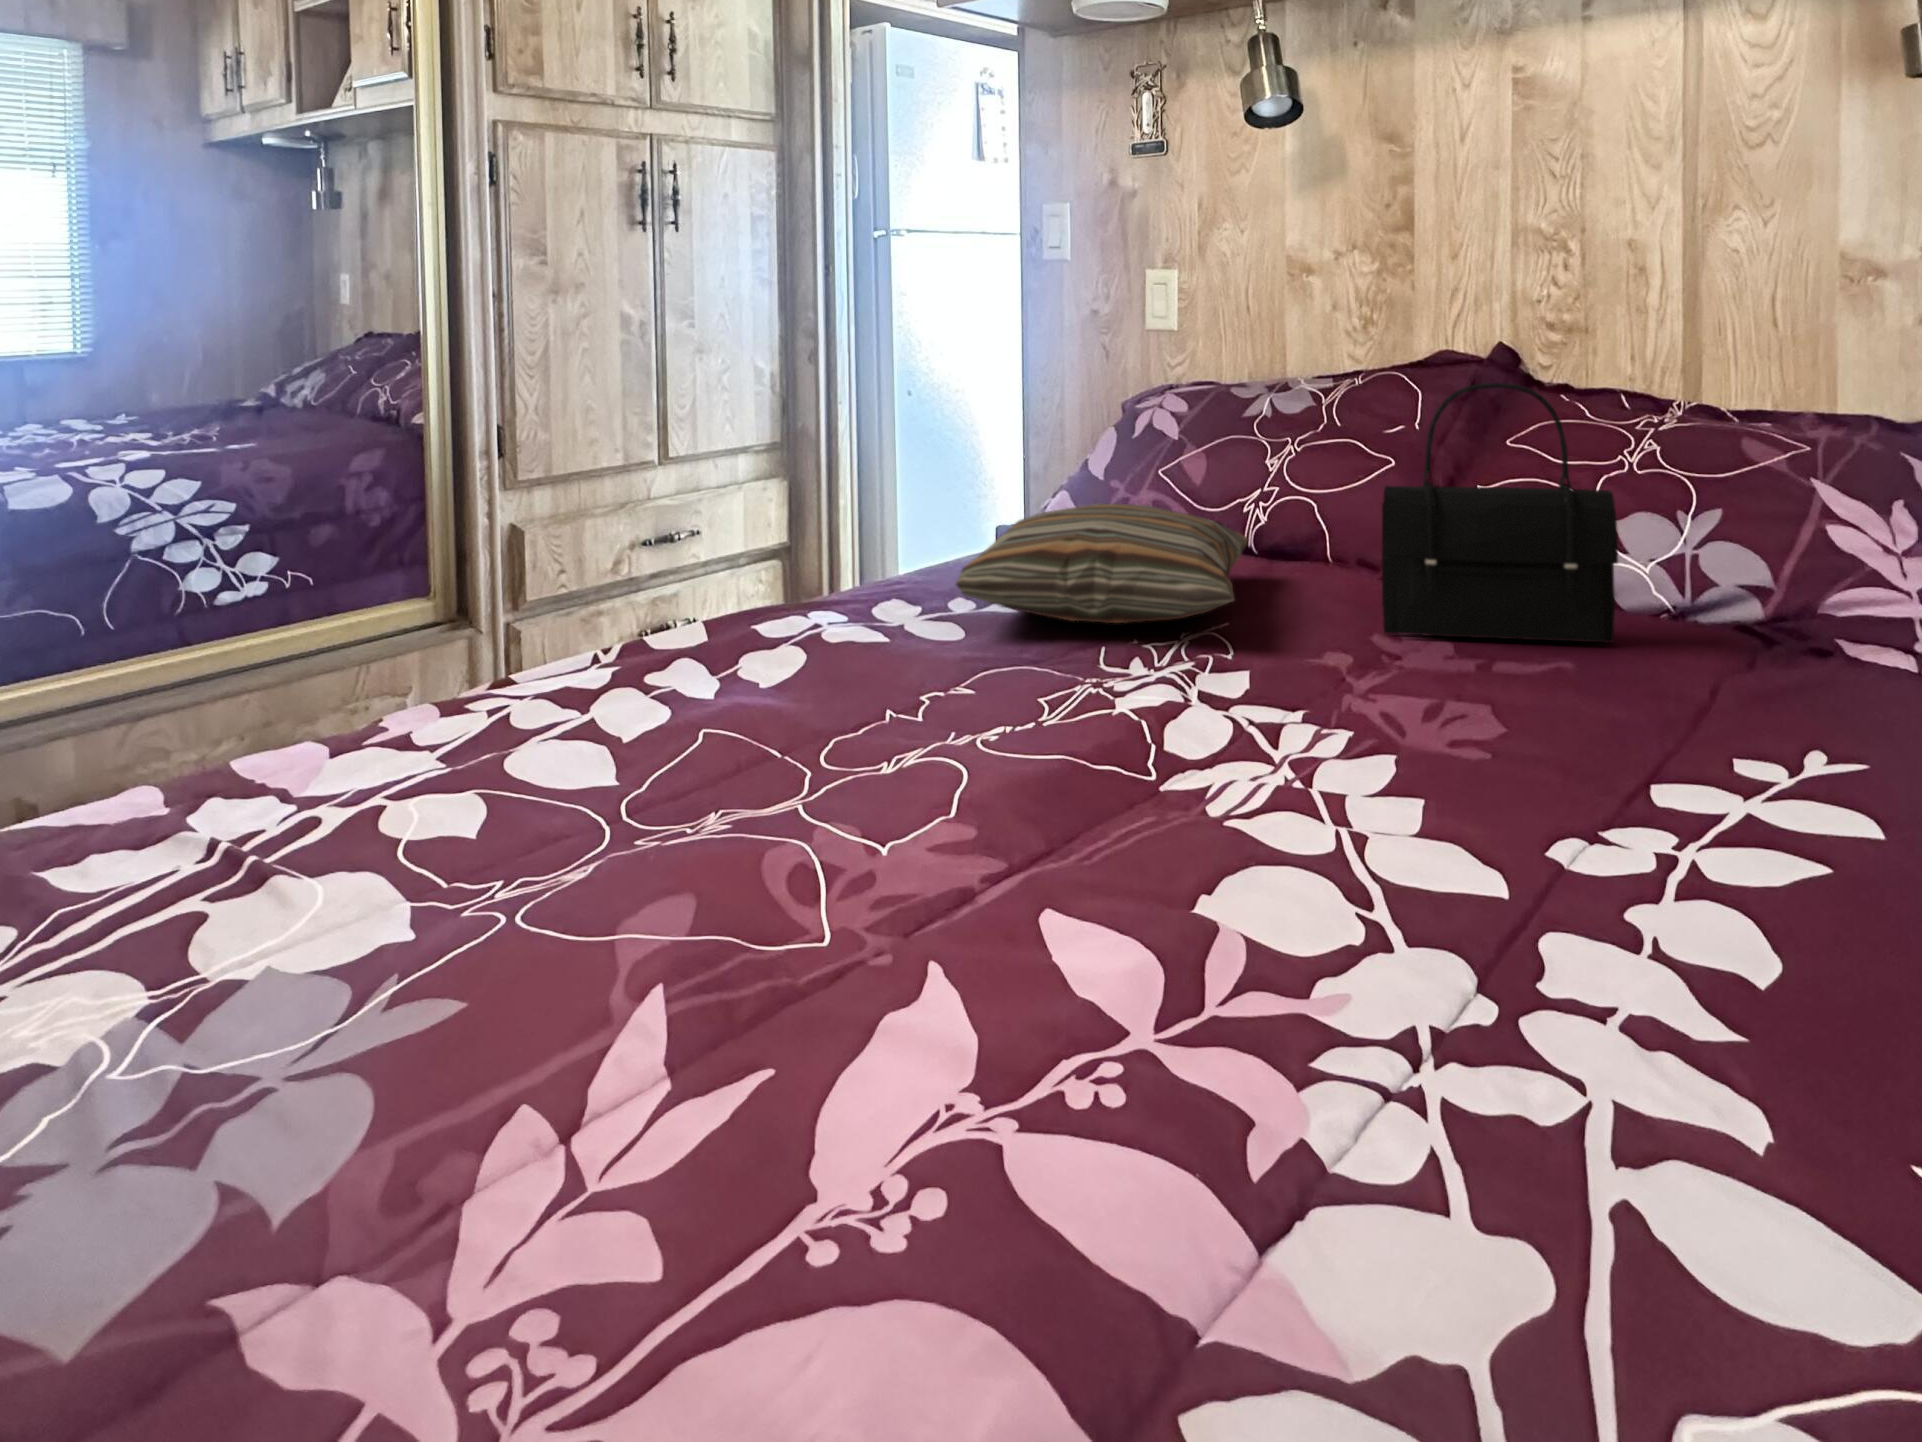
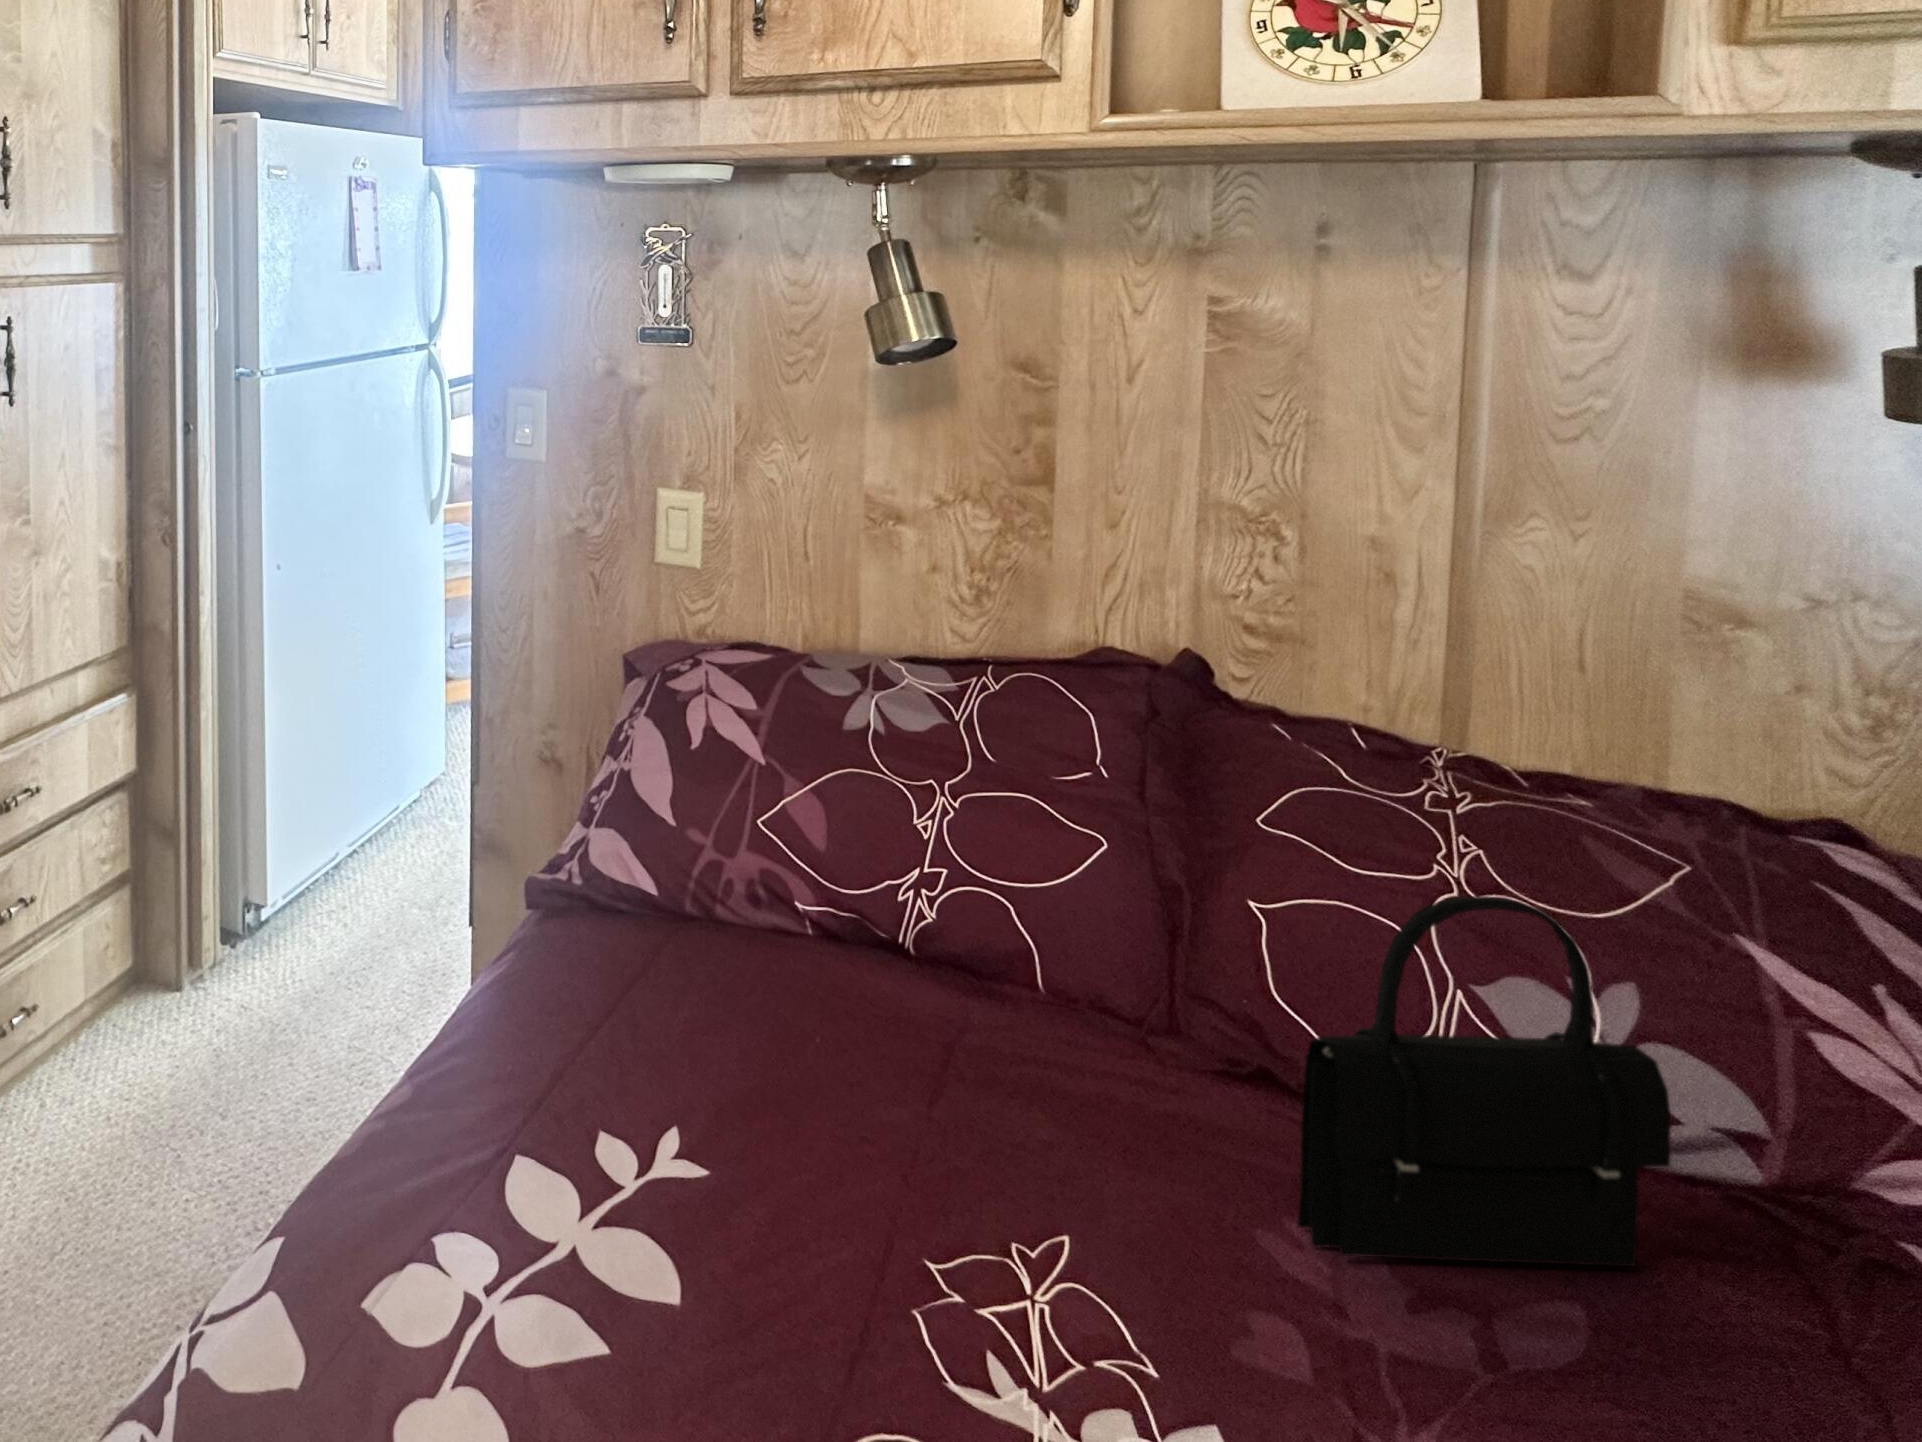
pillow: present [955,504,1249,623] -> none [653,970,1170,1278]

